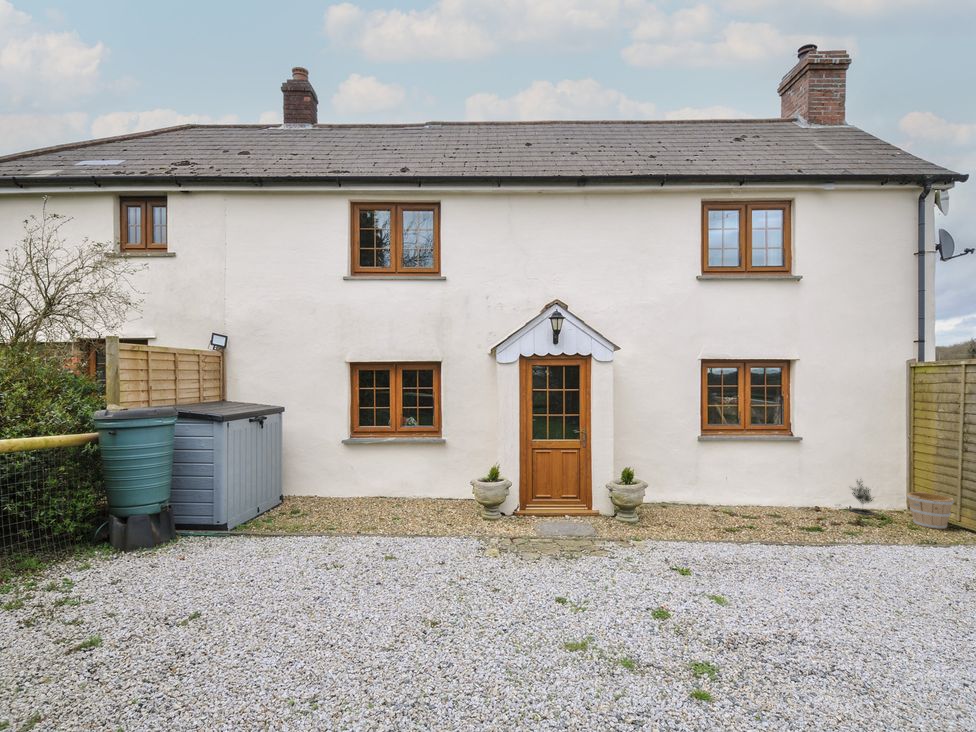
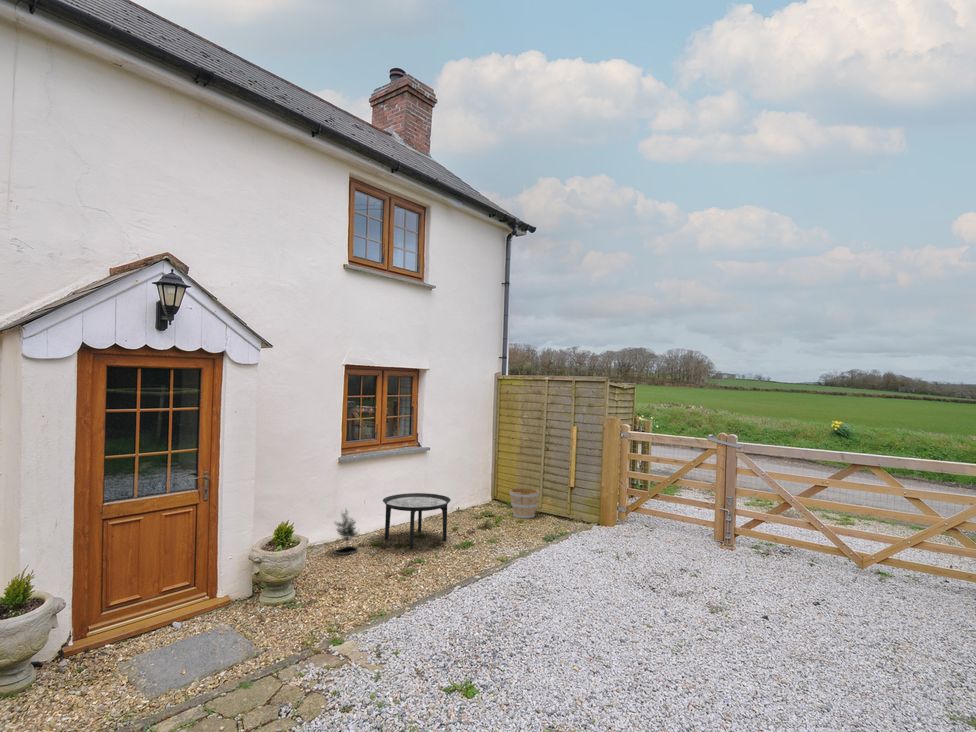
round table: none [735,473,805,522] -> present [383,493,451,549]
potted tree: present [850,481,873,515] -> present [334,510,358,555]

